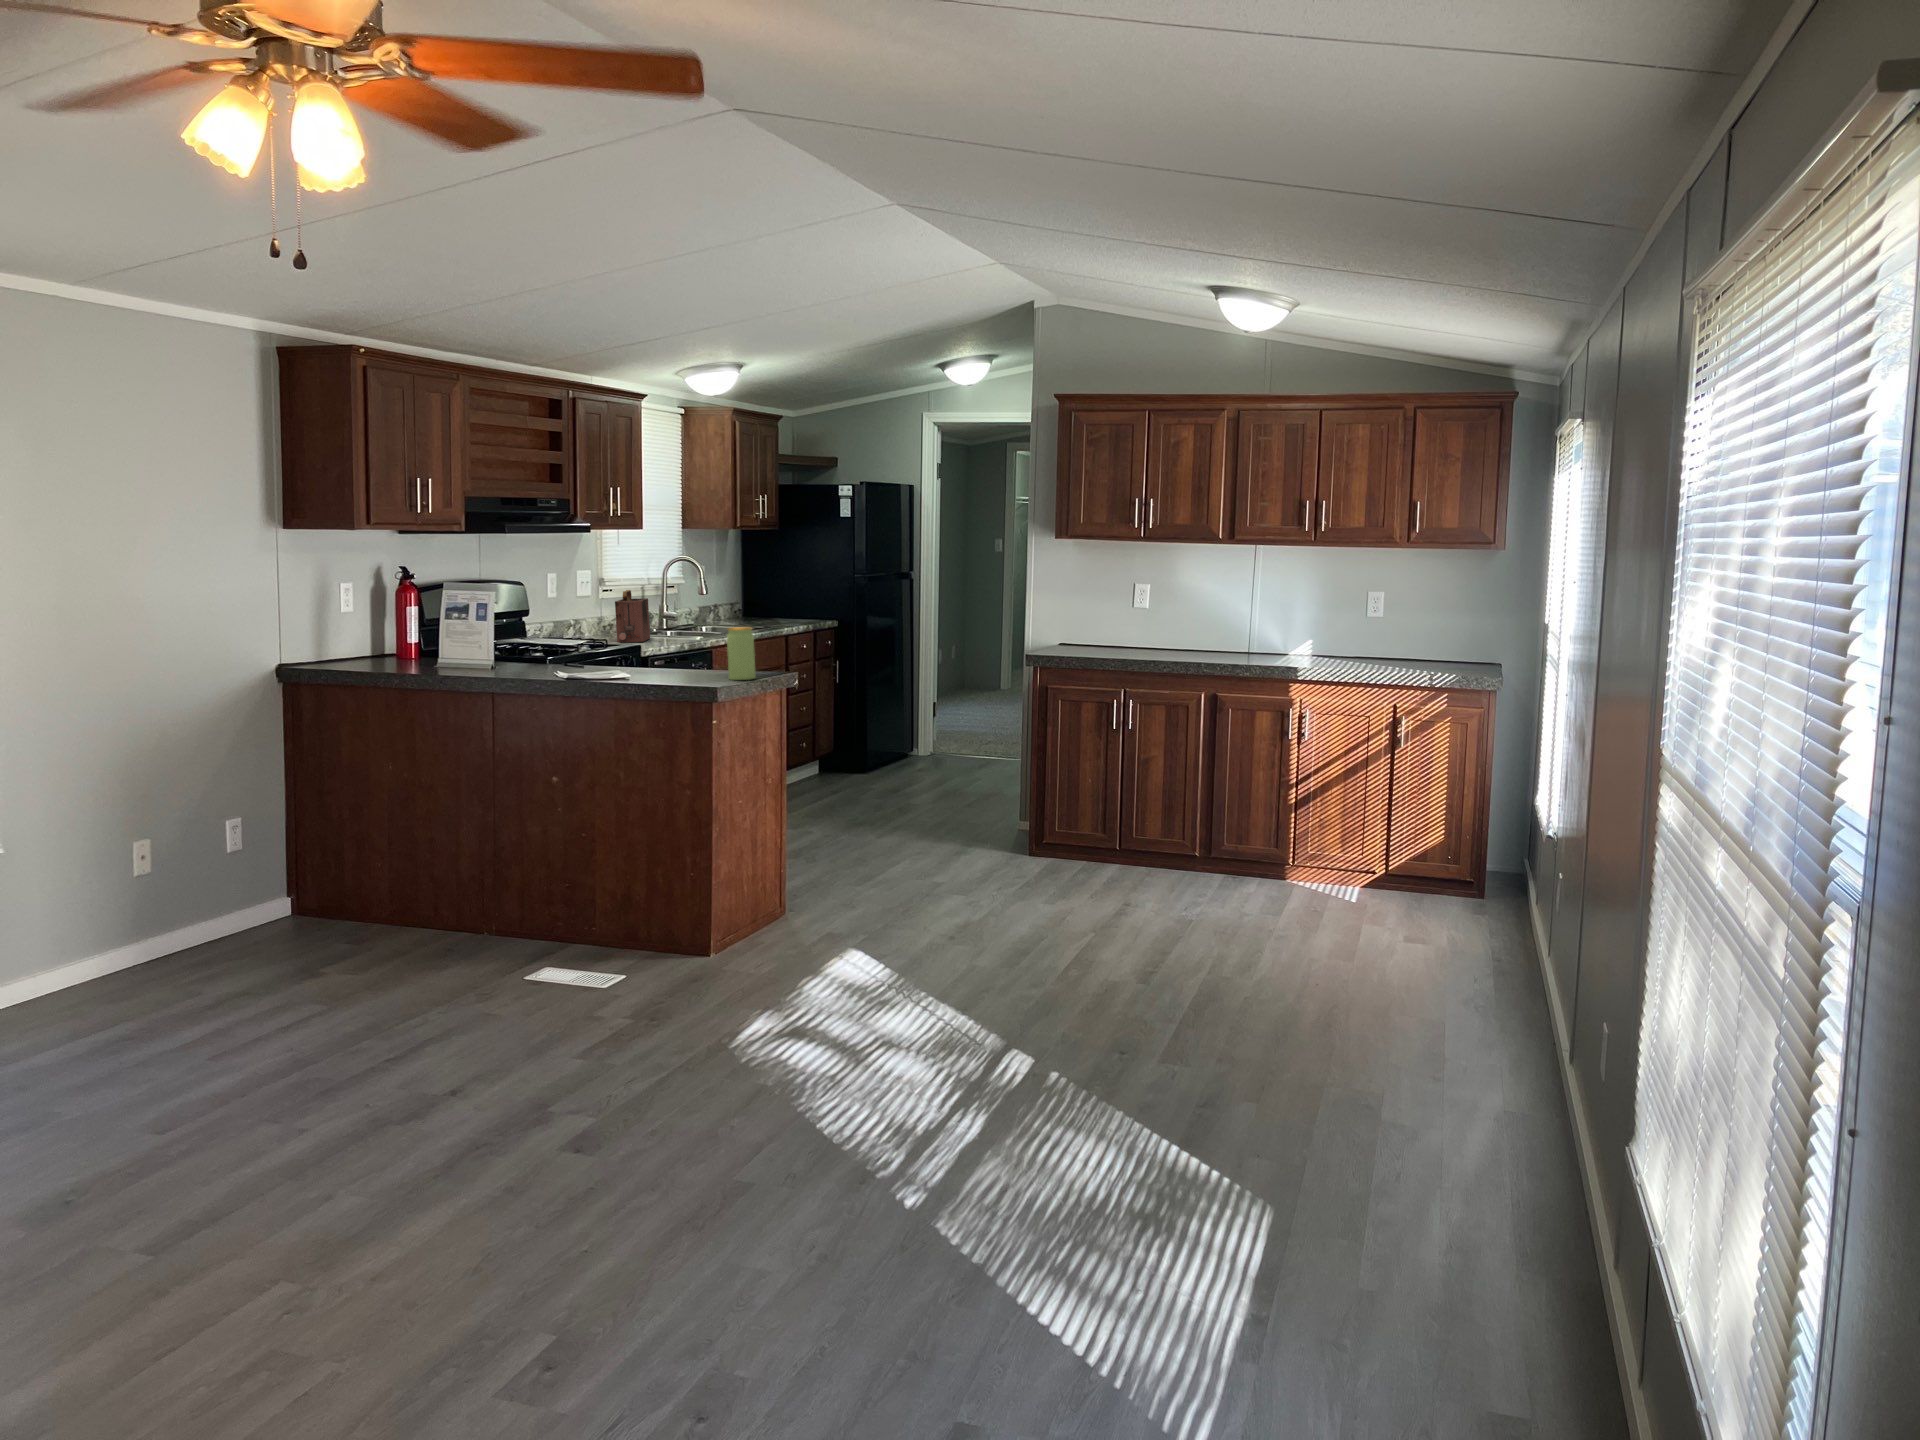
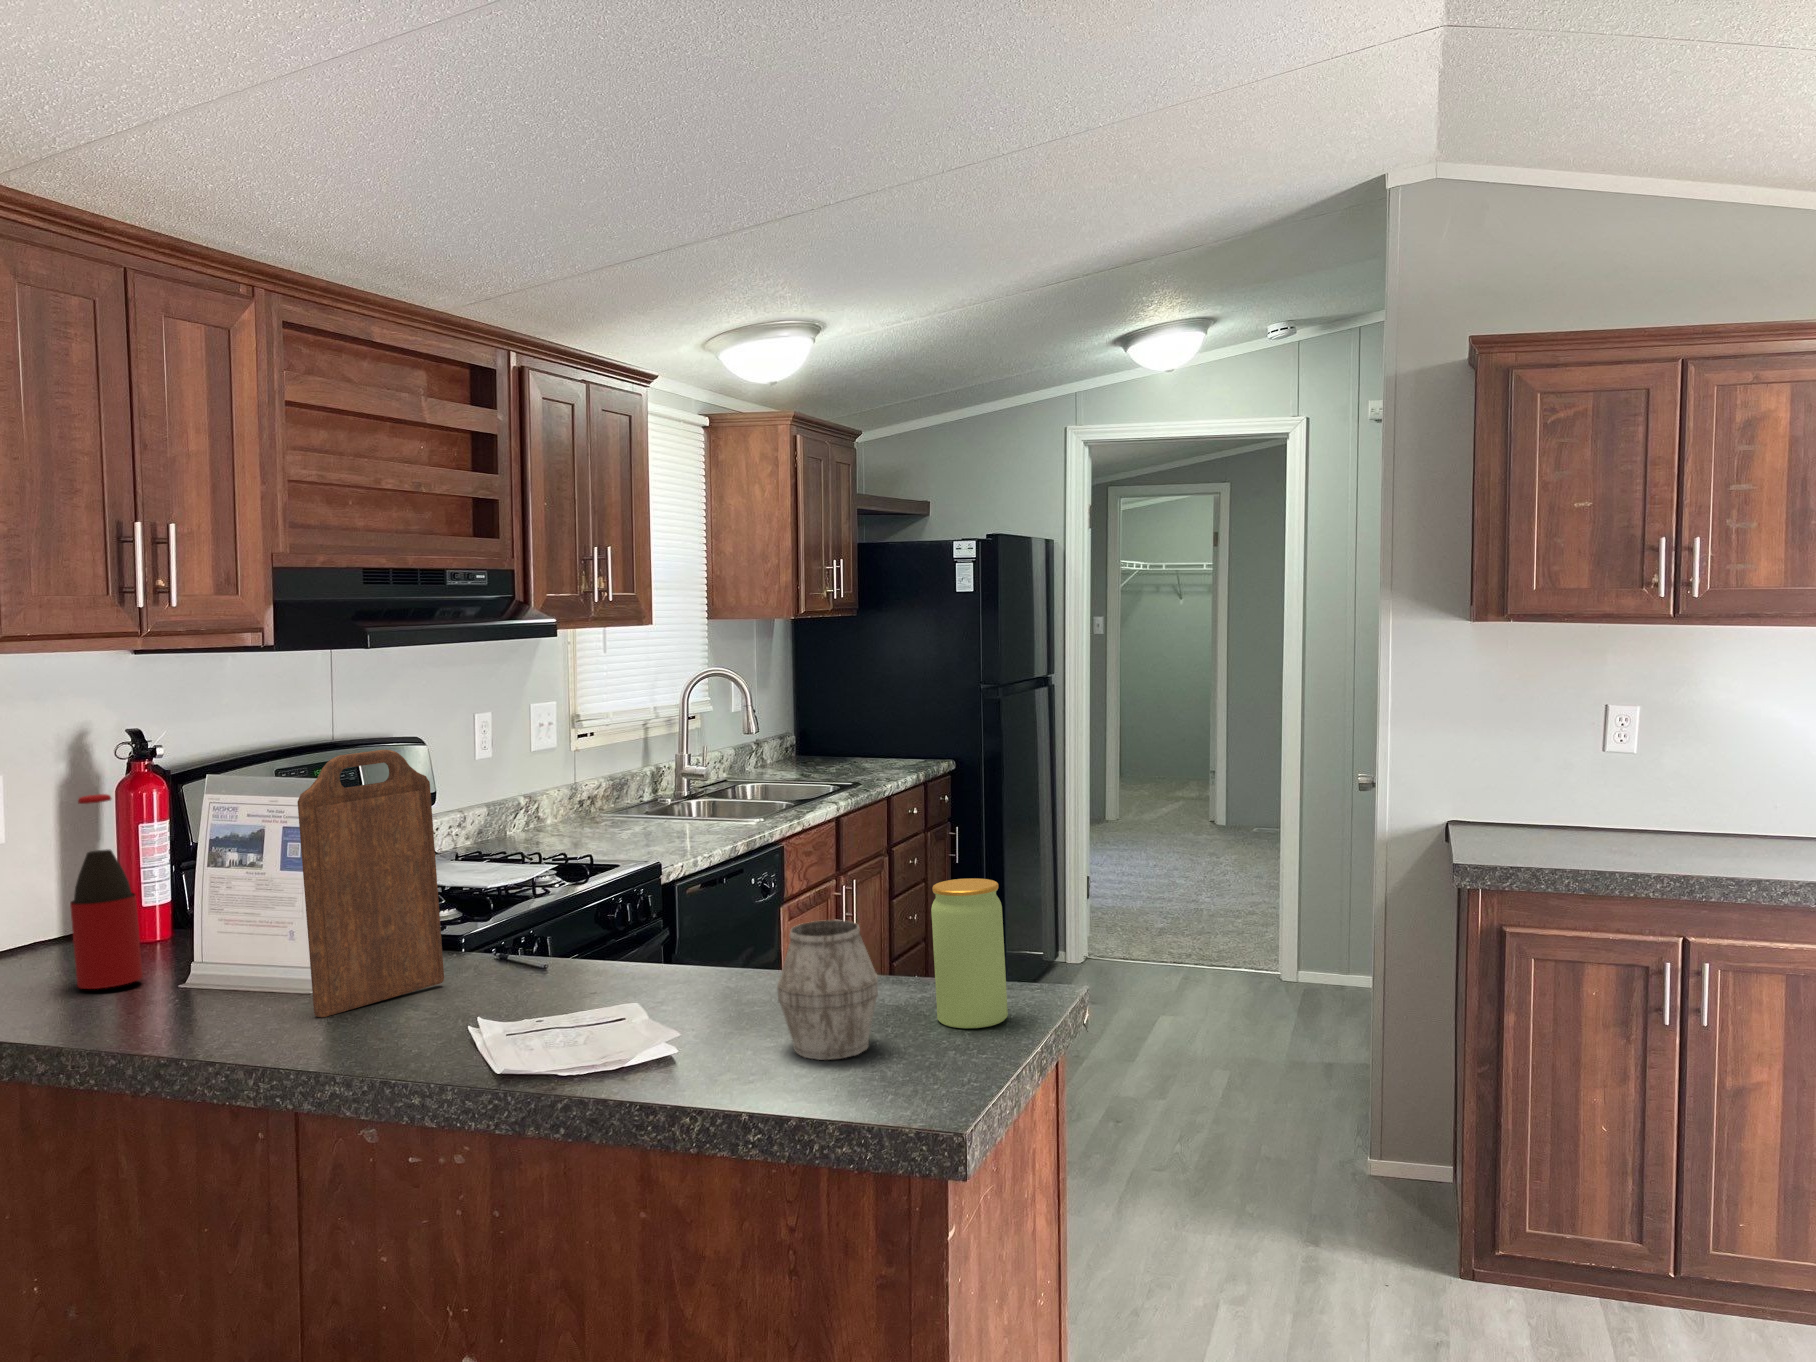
cutting board: none [487,573,541,673] -> present [297,750,444,1018]
bottle: none [392,588,420,666] -> present [70,794,143,989]
toaster: present [615,590,650,642] -> none [603,738,666,842]
mug: none [664,637,702,683] -> present [777,920,878,1060]

